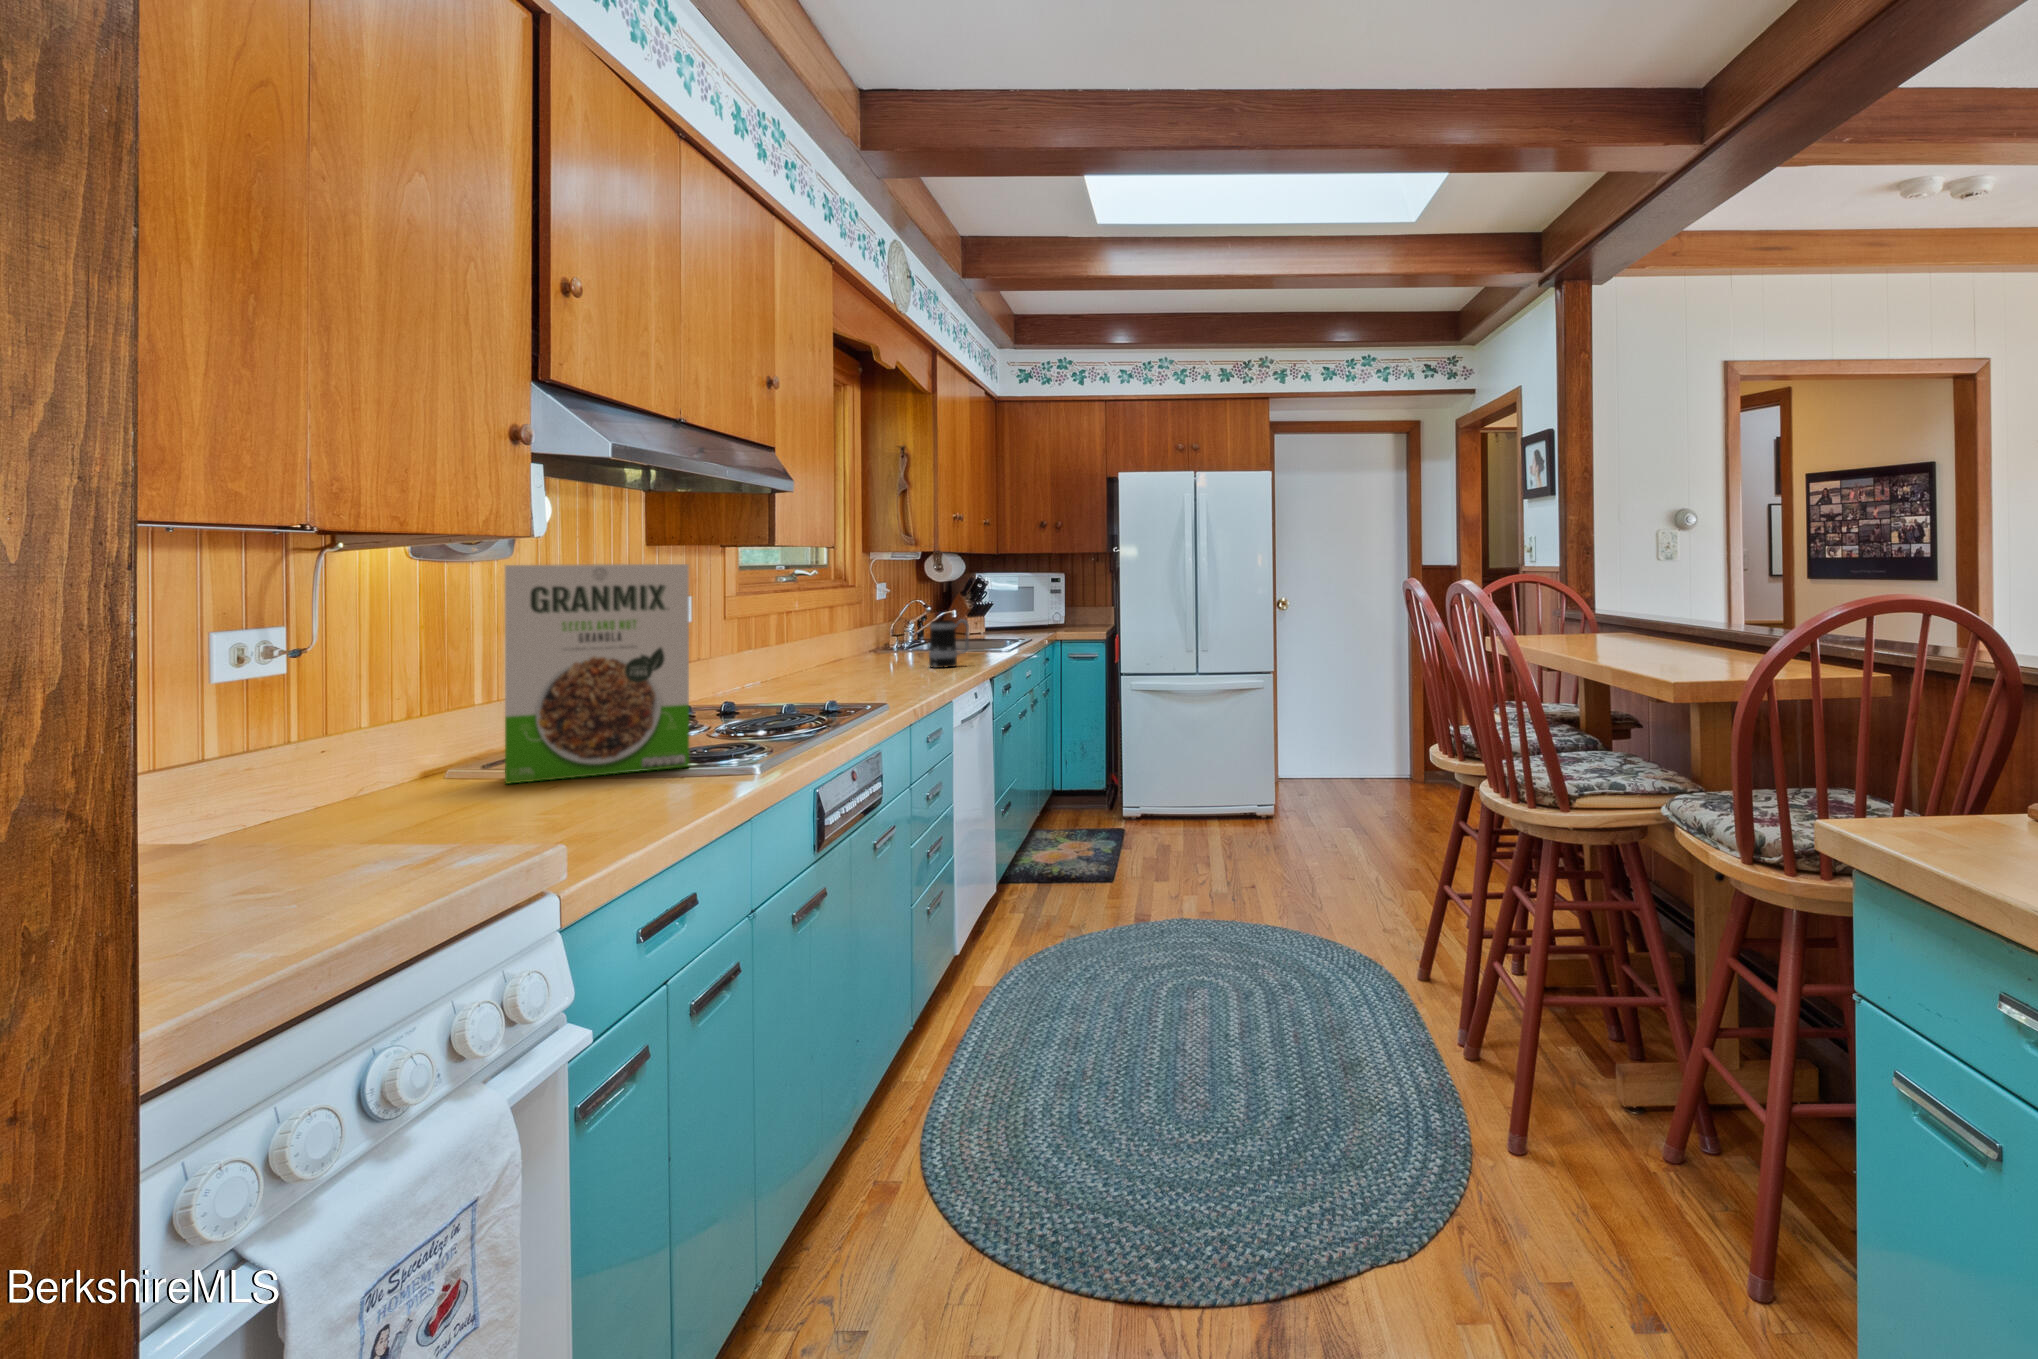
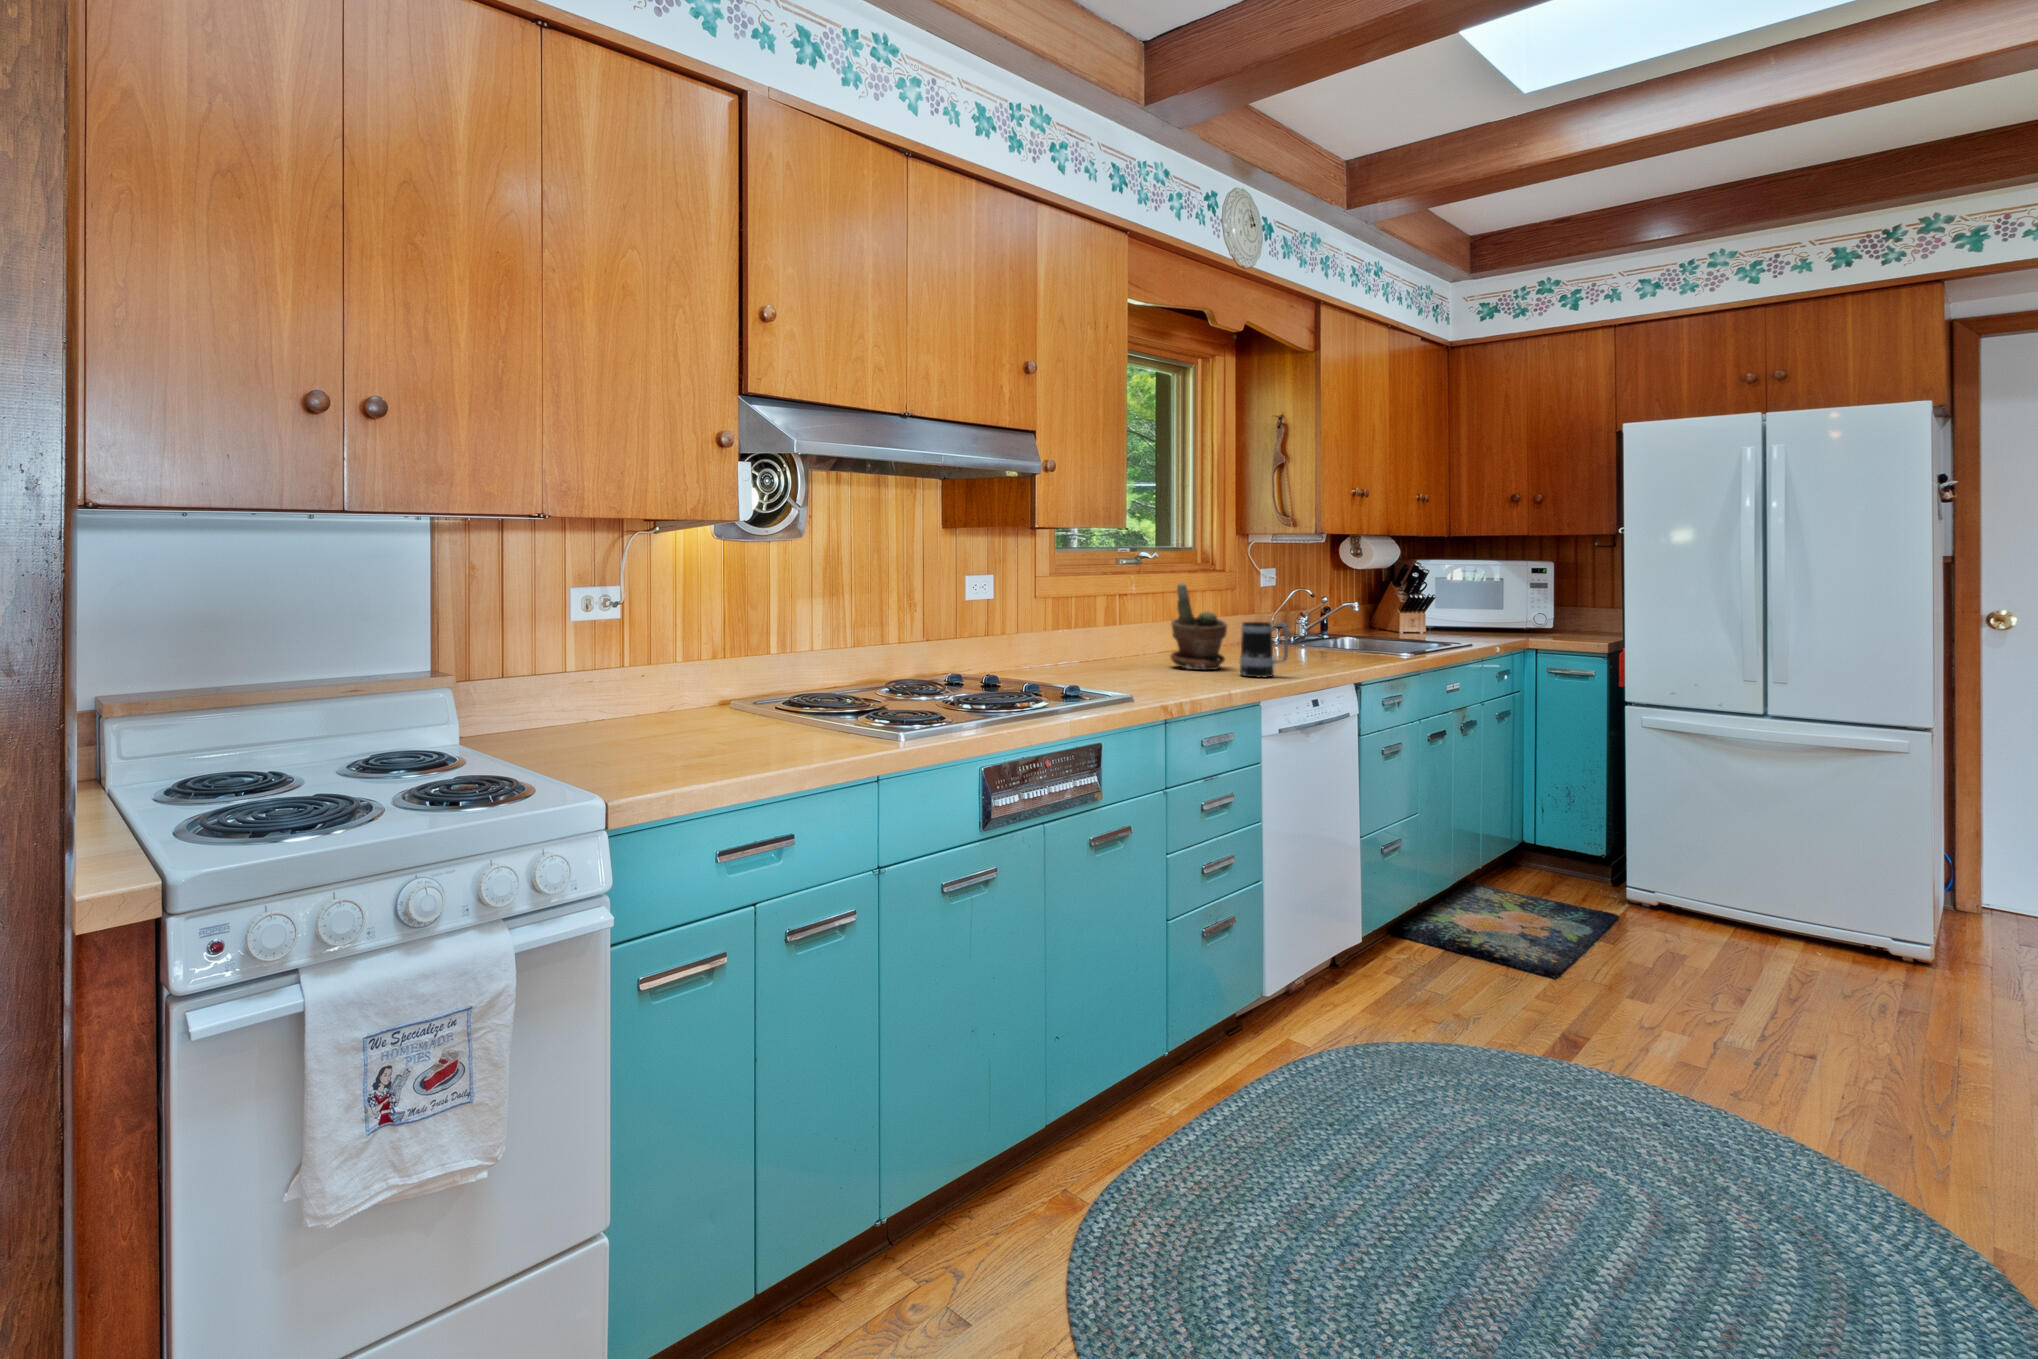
cereal box: present [505,564,689,784] -> none [655,571,792,757]
potted plant: none [858,589,910,667] -> present [1170,583,1227,670]

